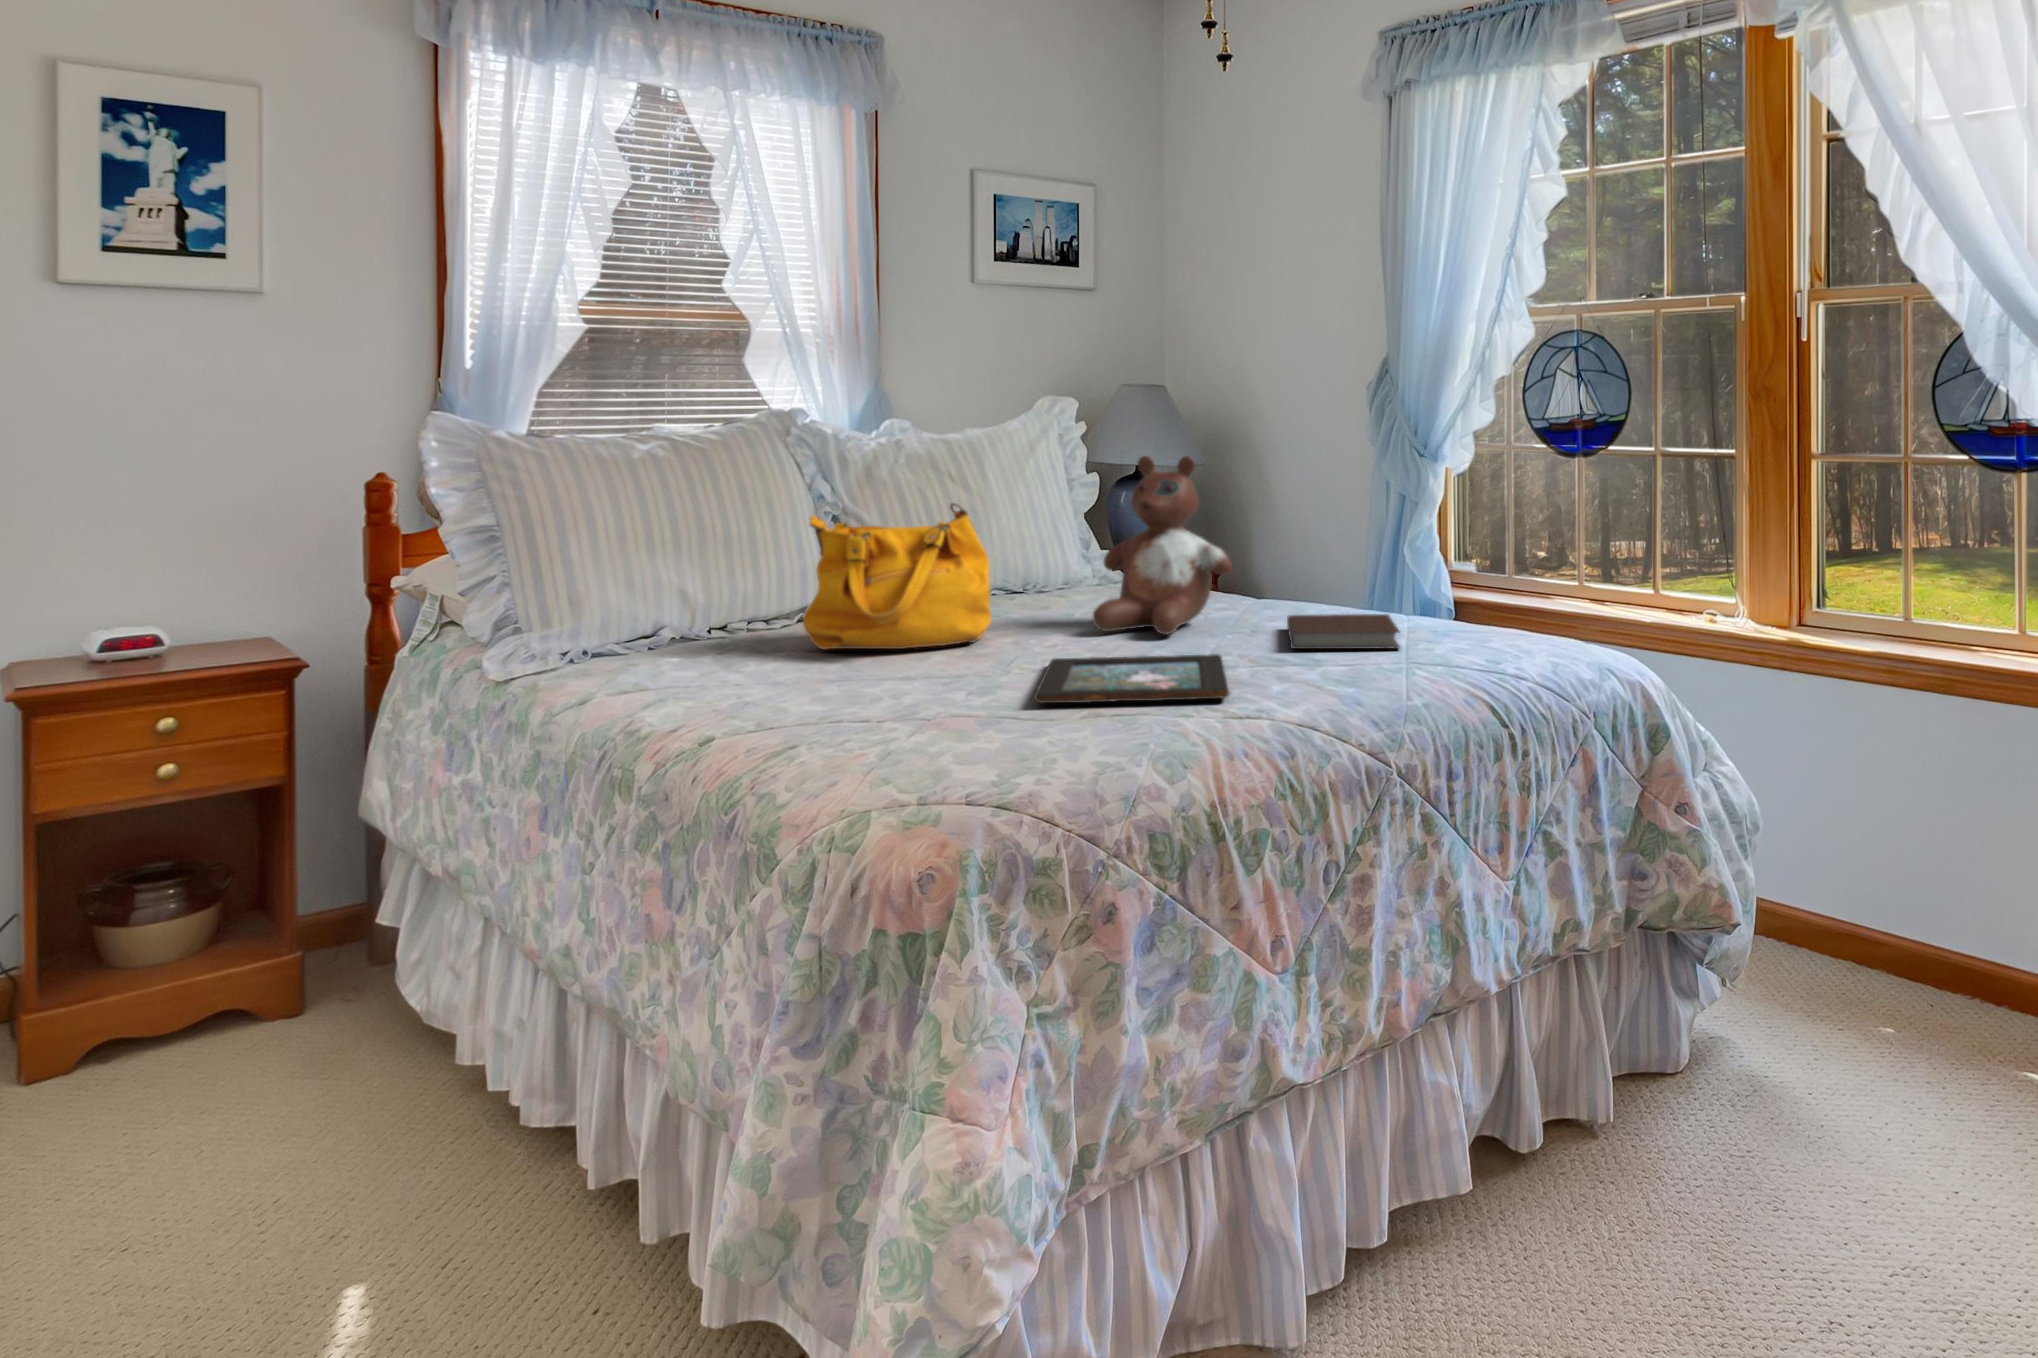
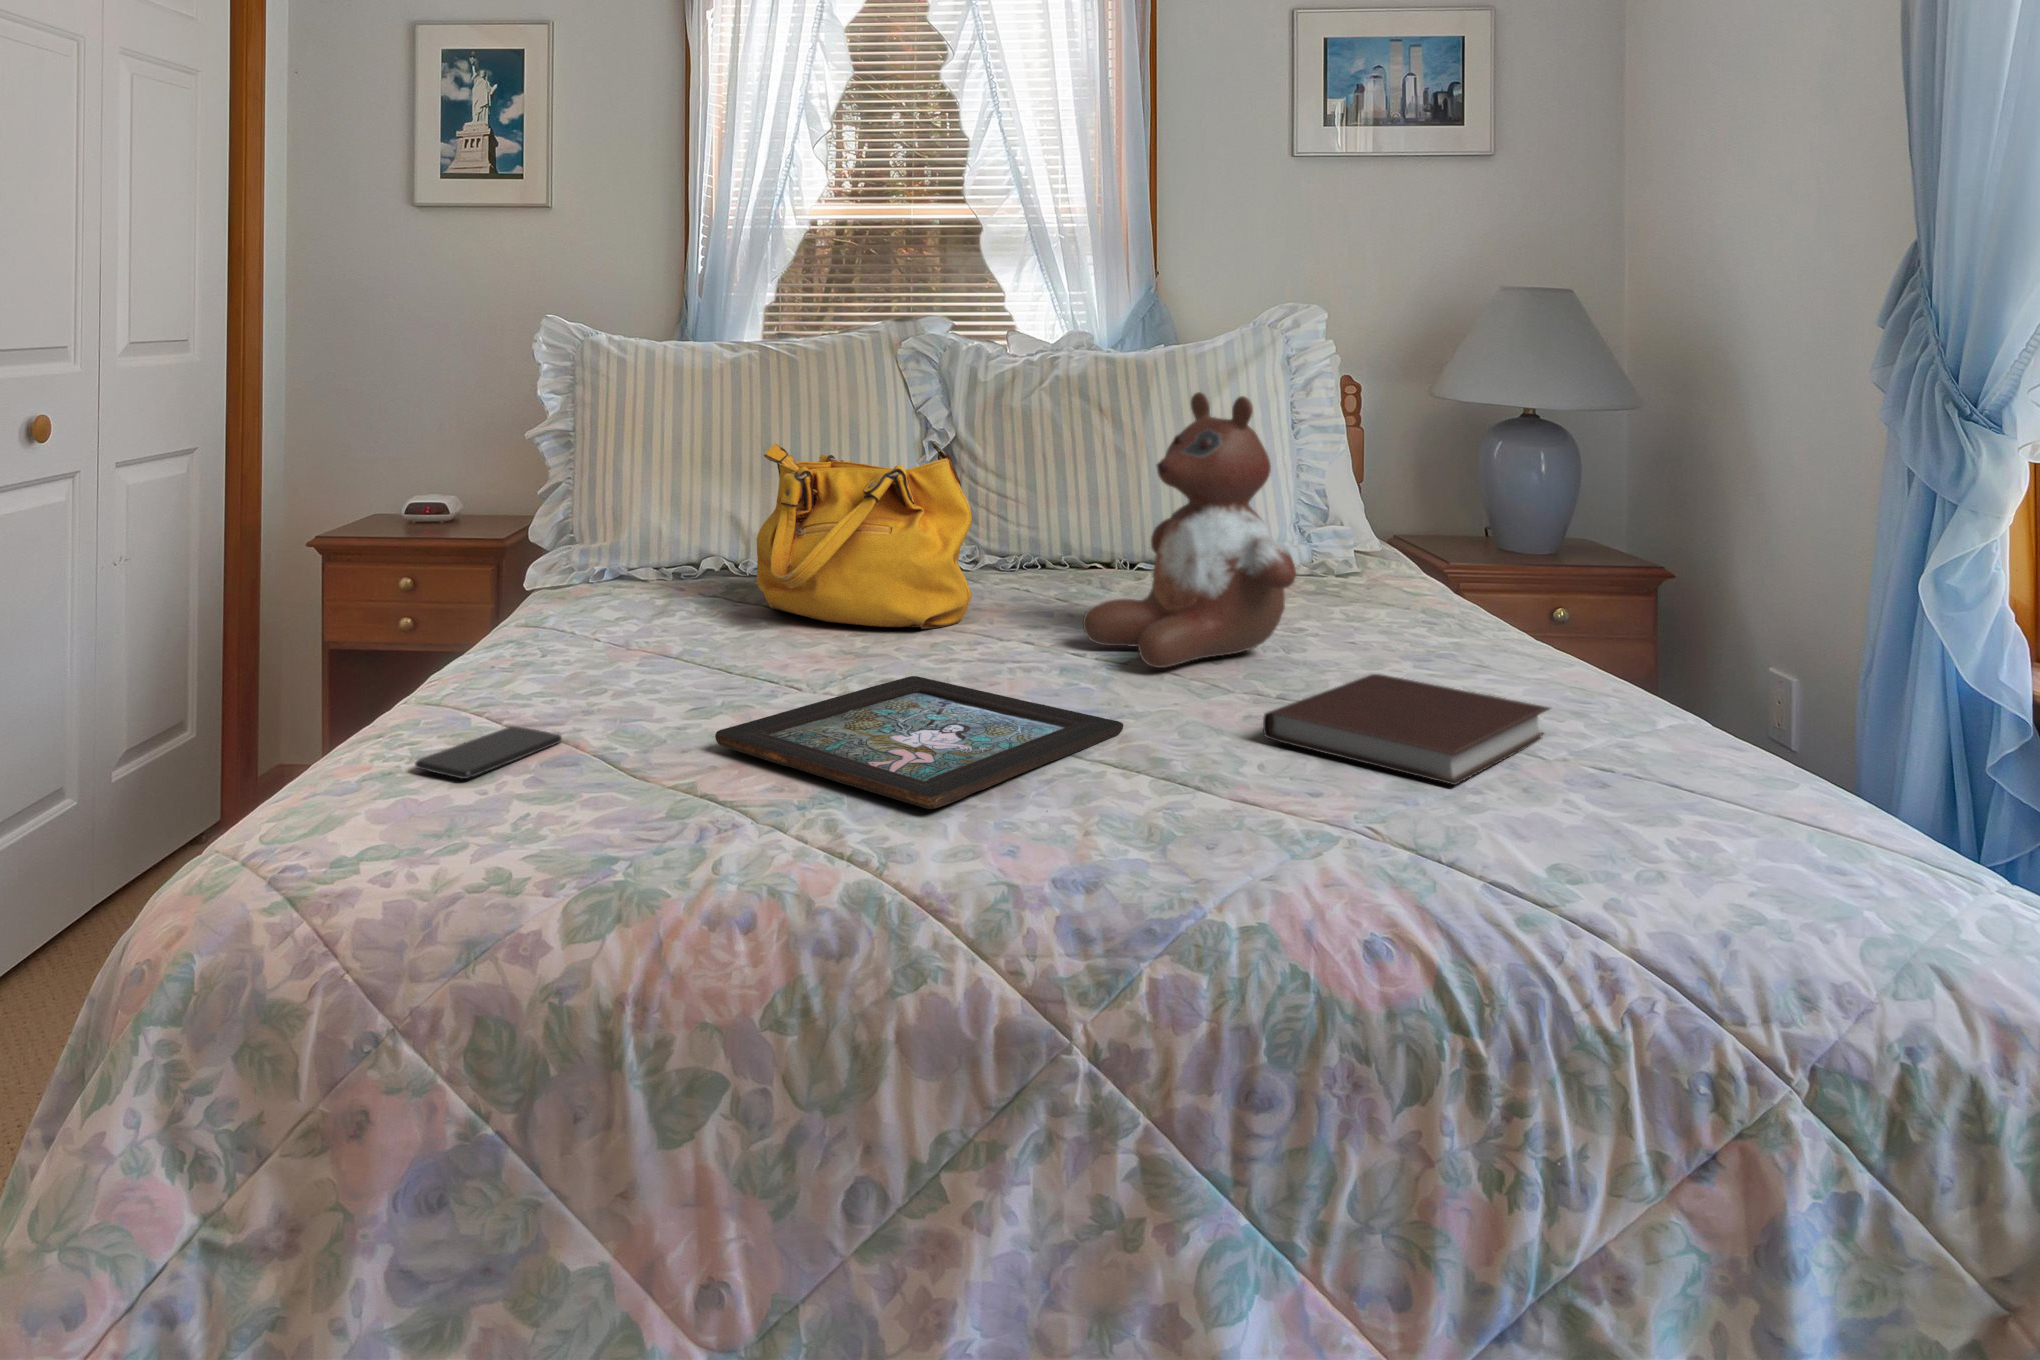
smartphone: none [870,721,933,751] -> present [415,726,562,779]

